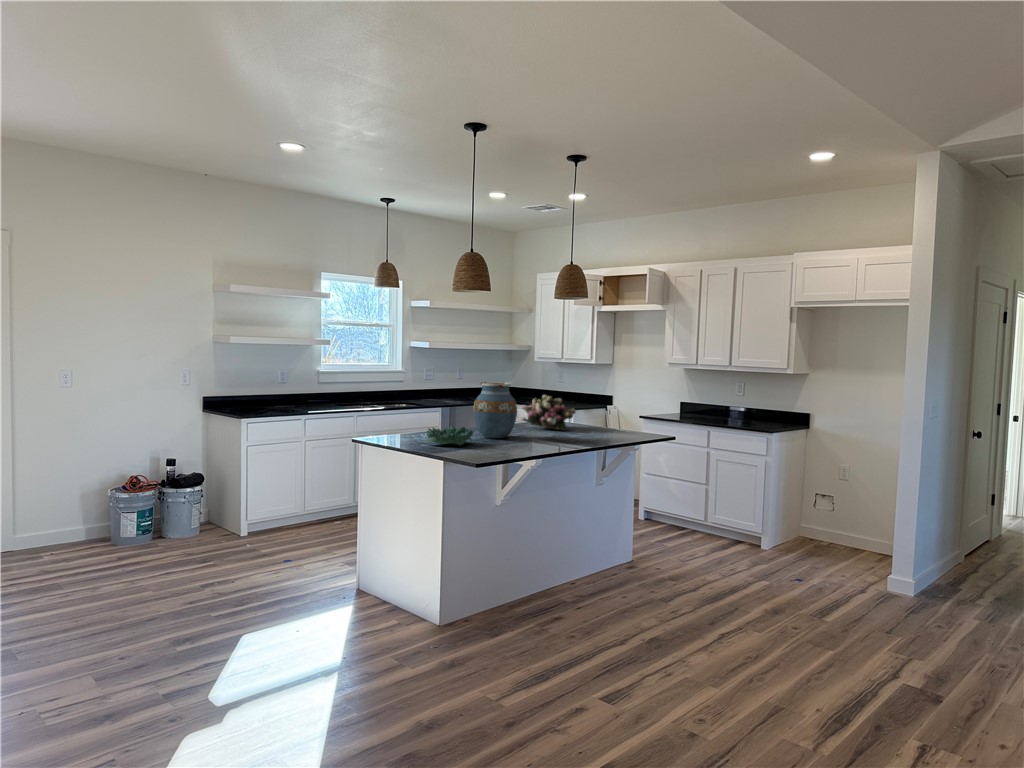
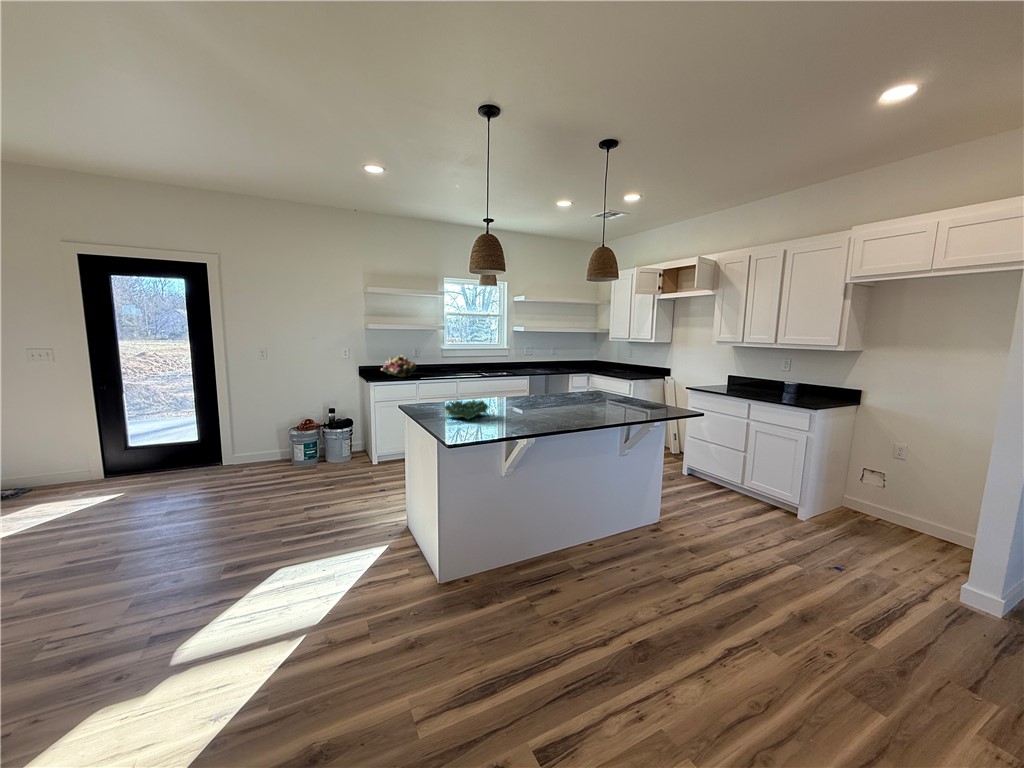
vase: present [473,382,517,438] -> none [499,360,539,411]
flower arrangement: present [521,395,576,430] -> present [381,355,416,377]

